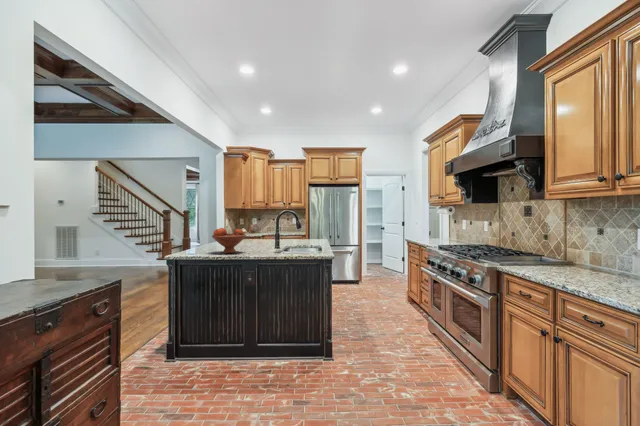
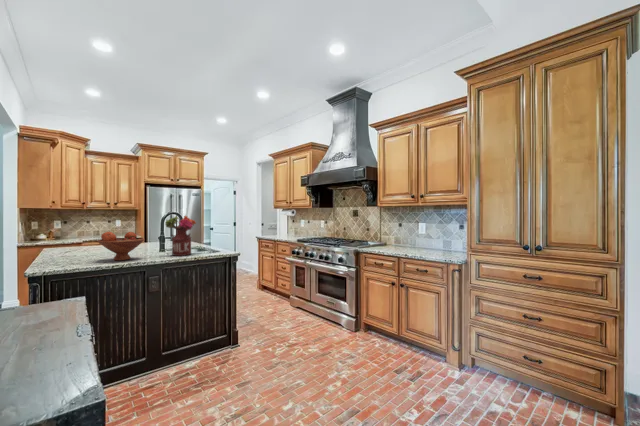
flower arrangement: none [264,214,292,254] -> present [165,216,196,256]

